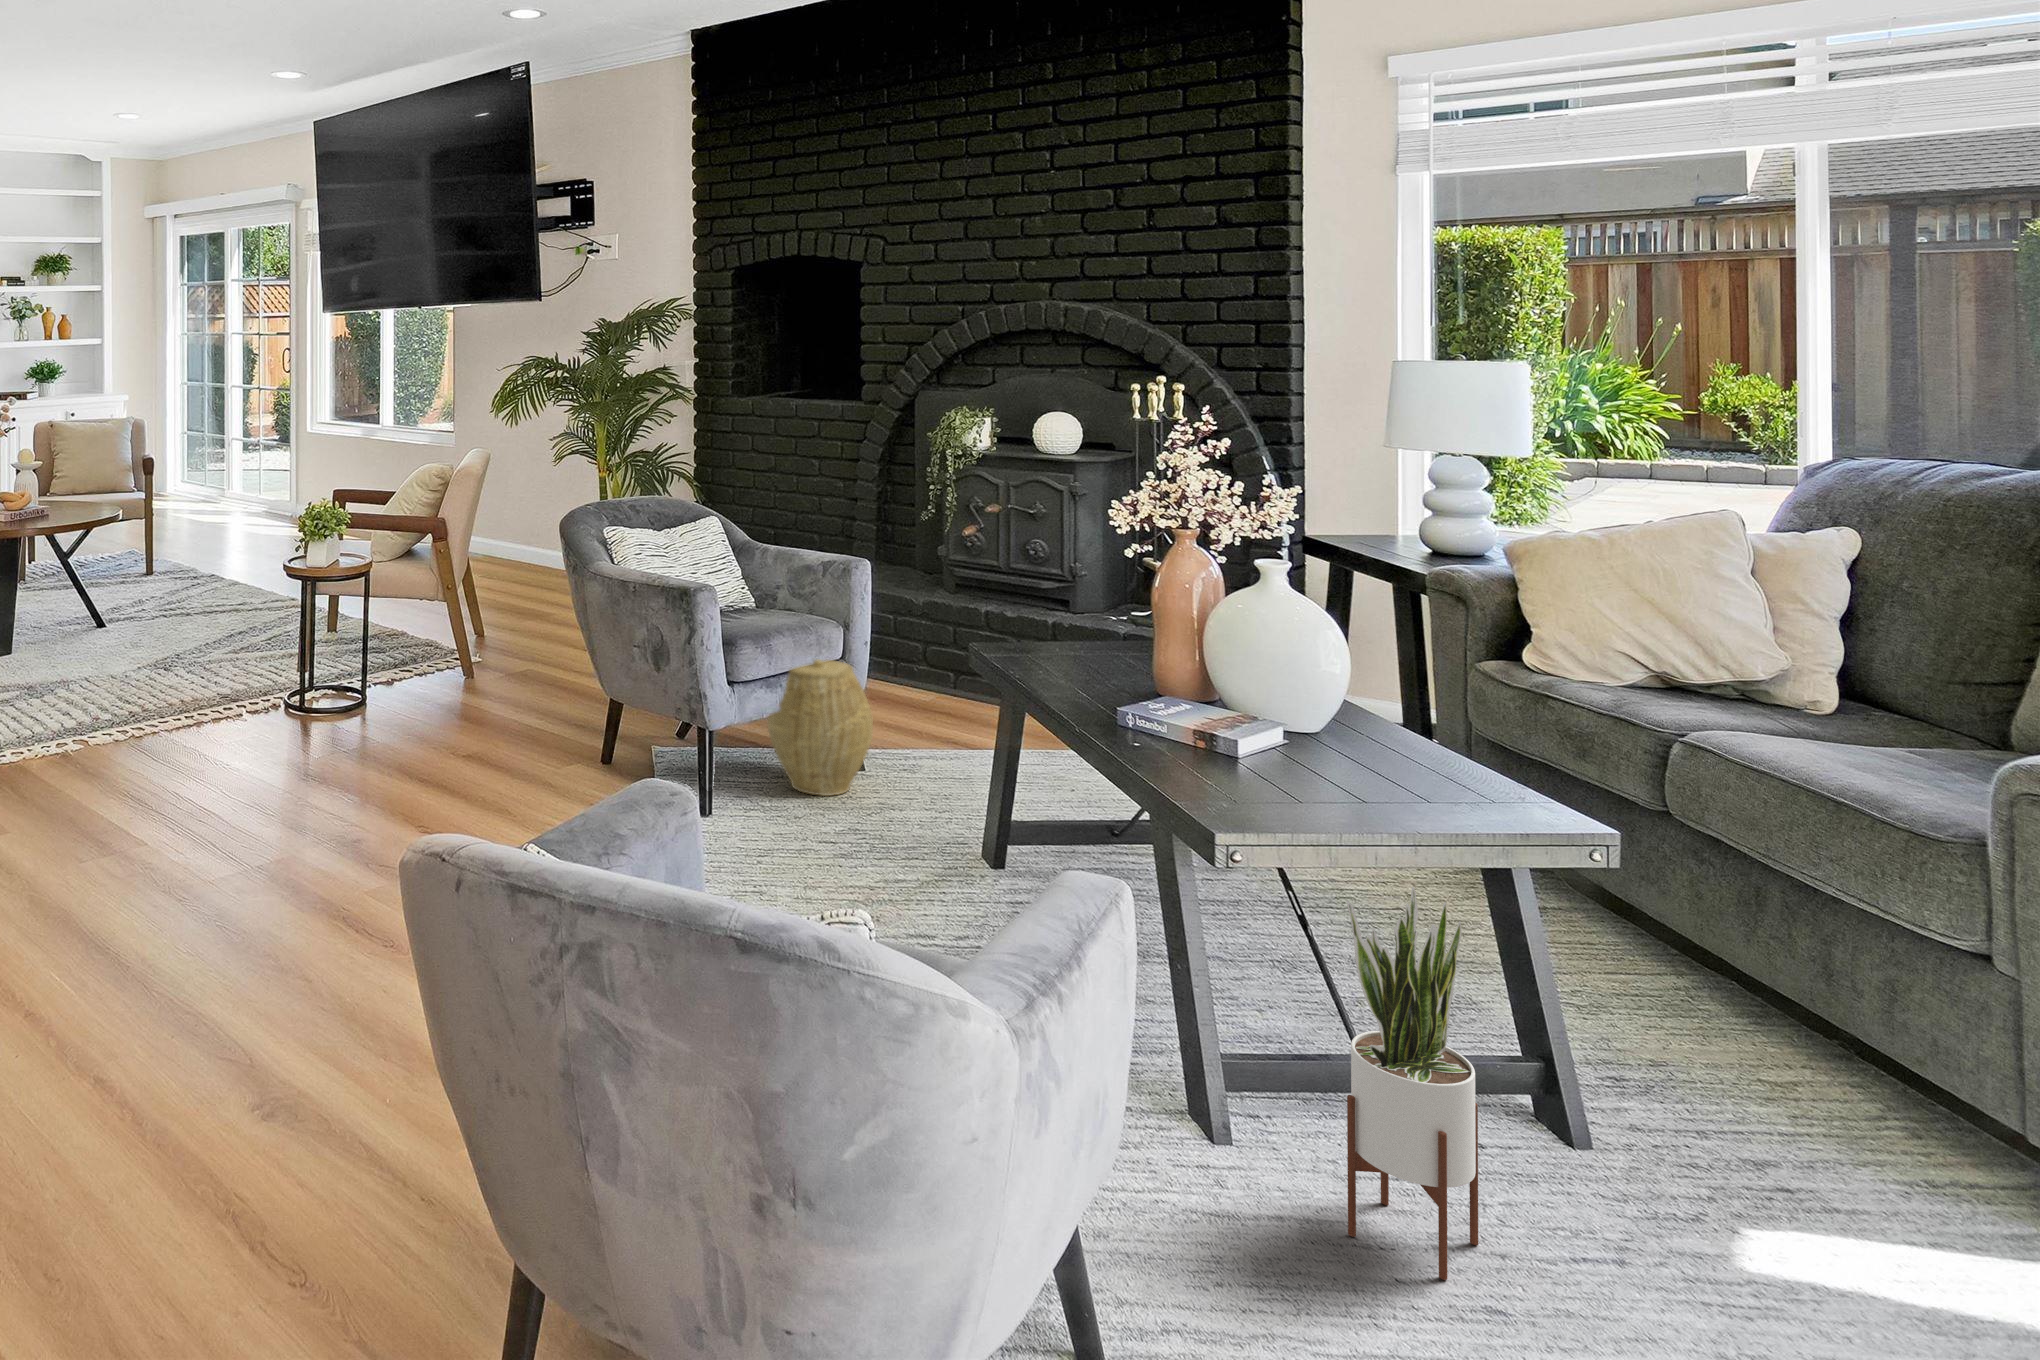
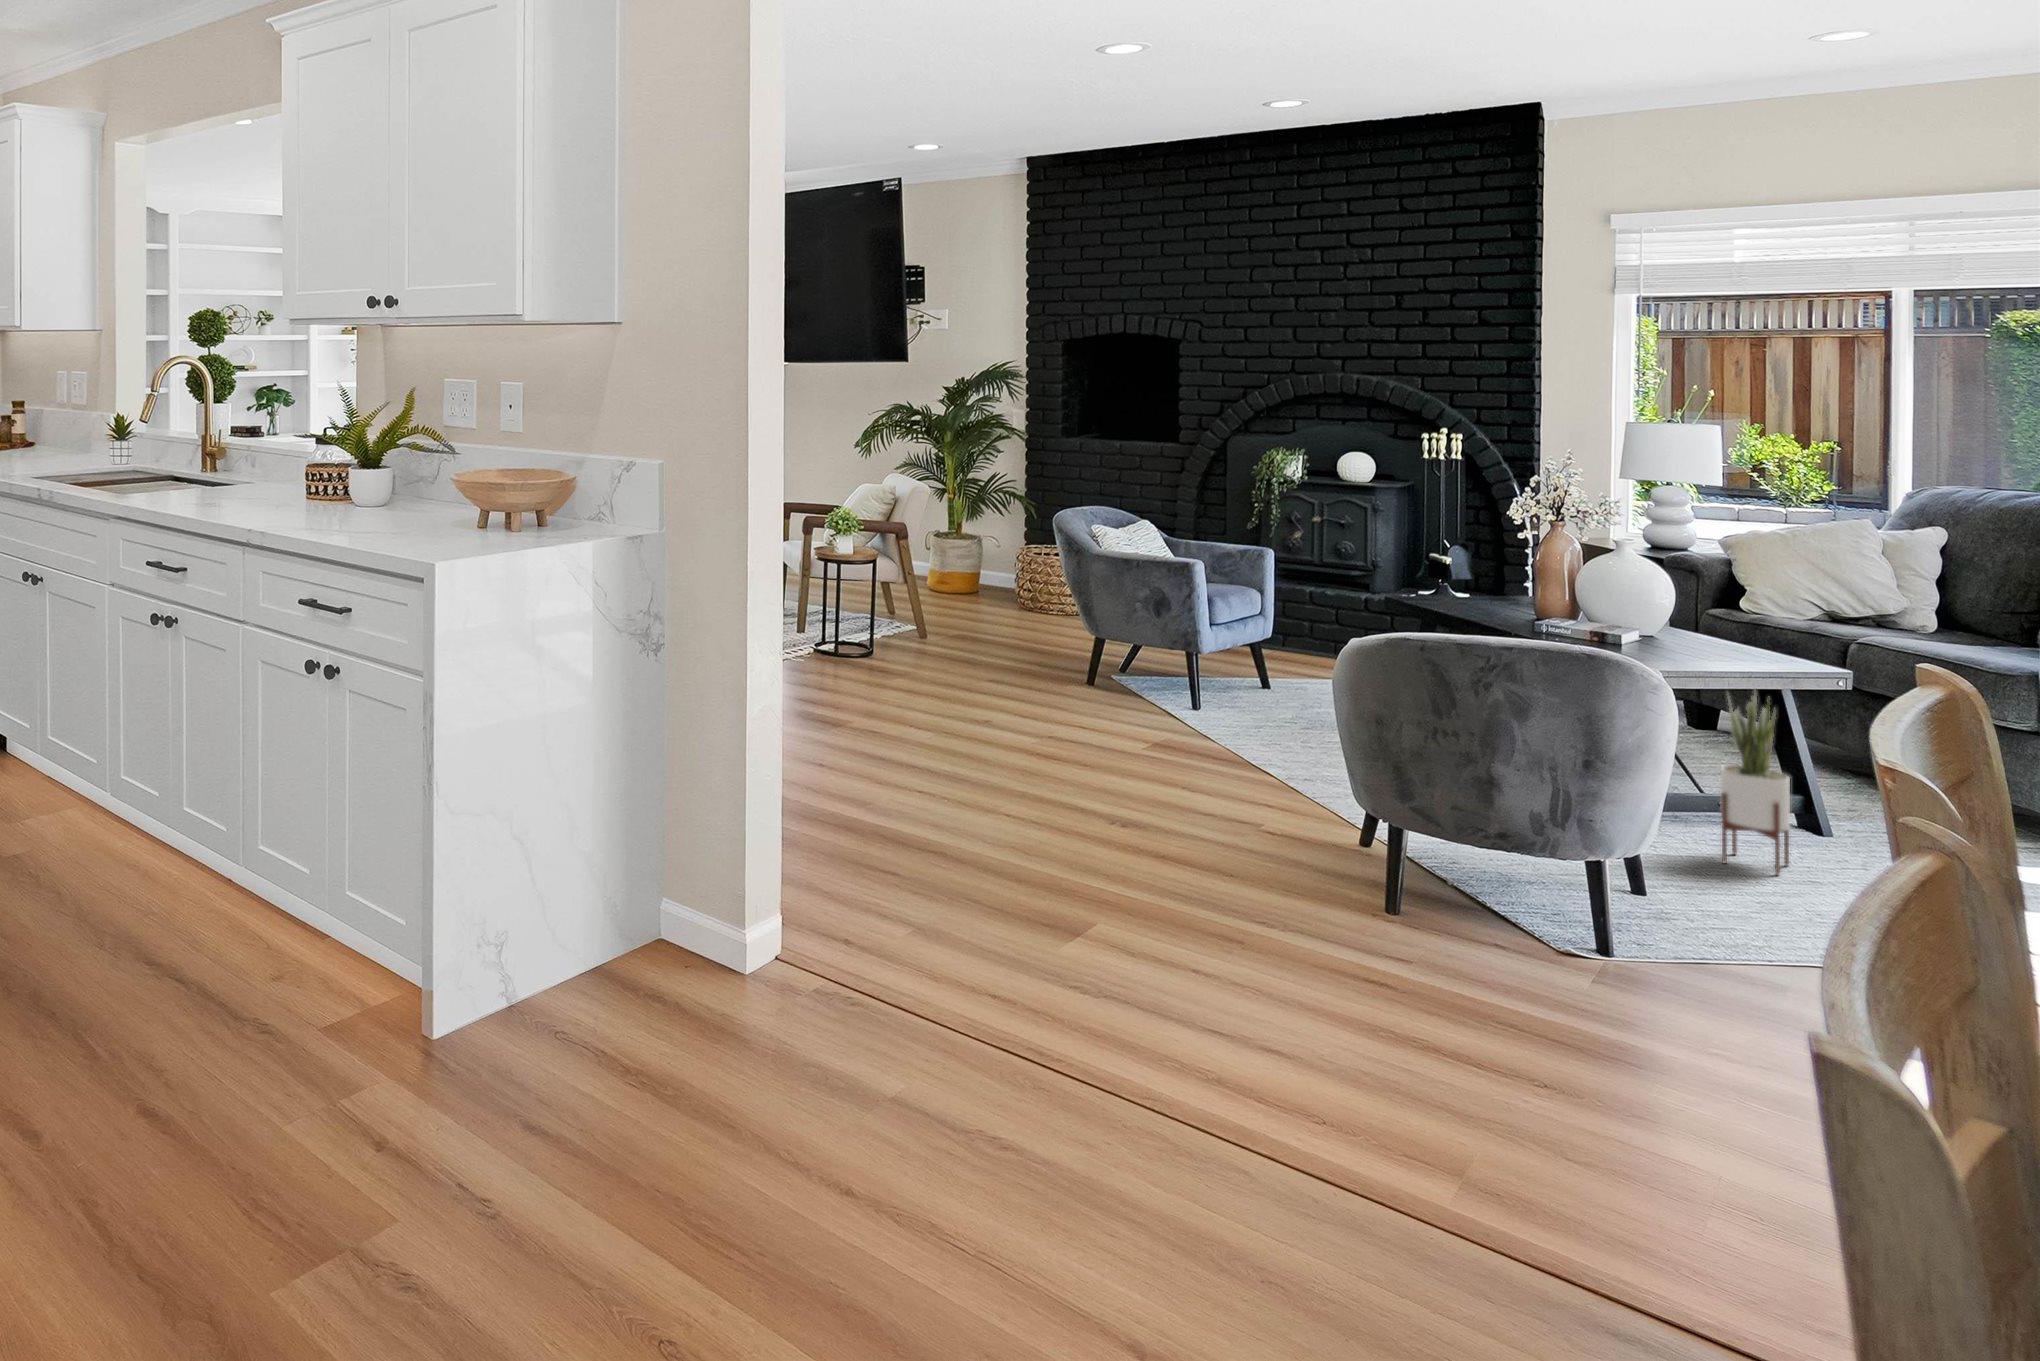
woven basket: present [768,659,873,796] -> none [1214,613,1291,702]

